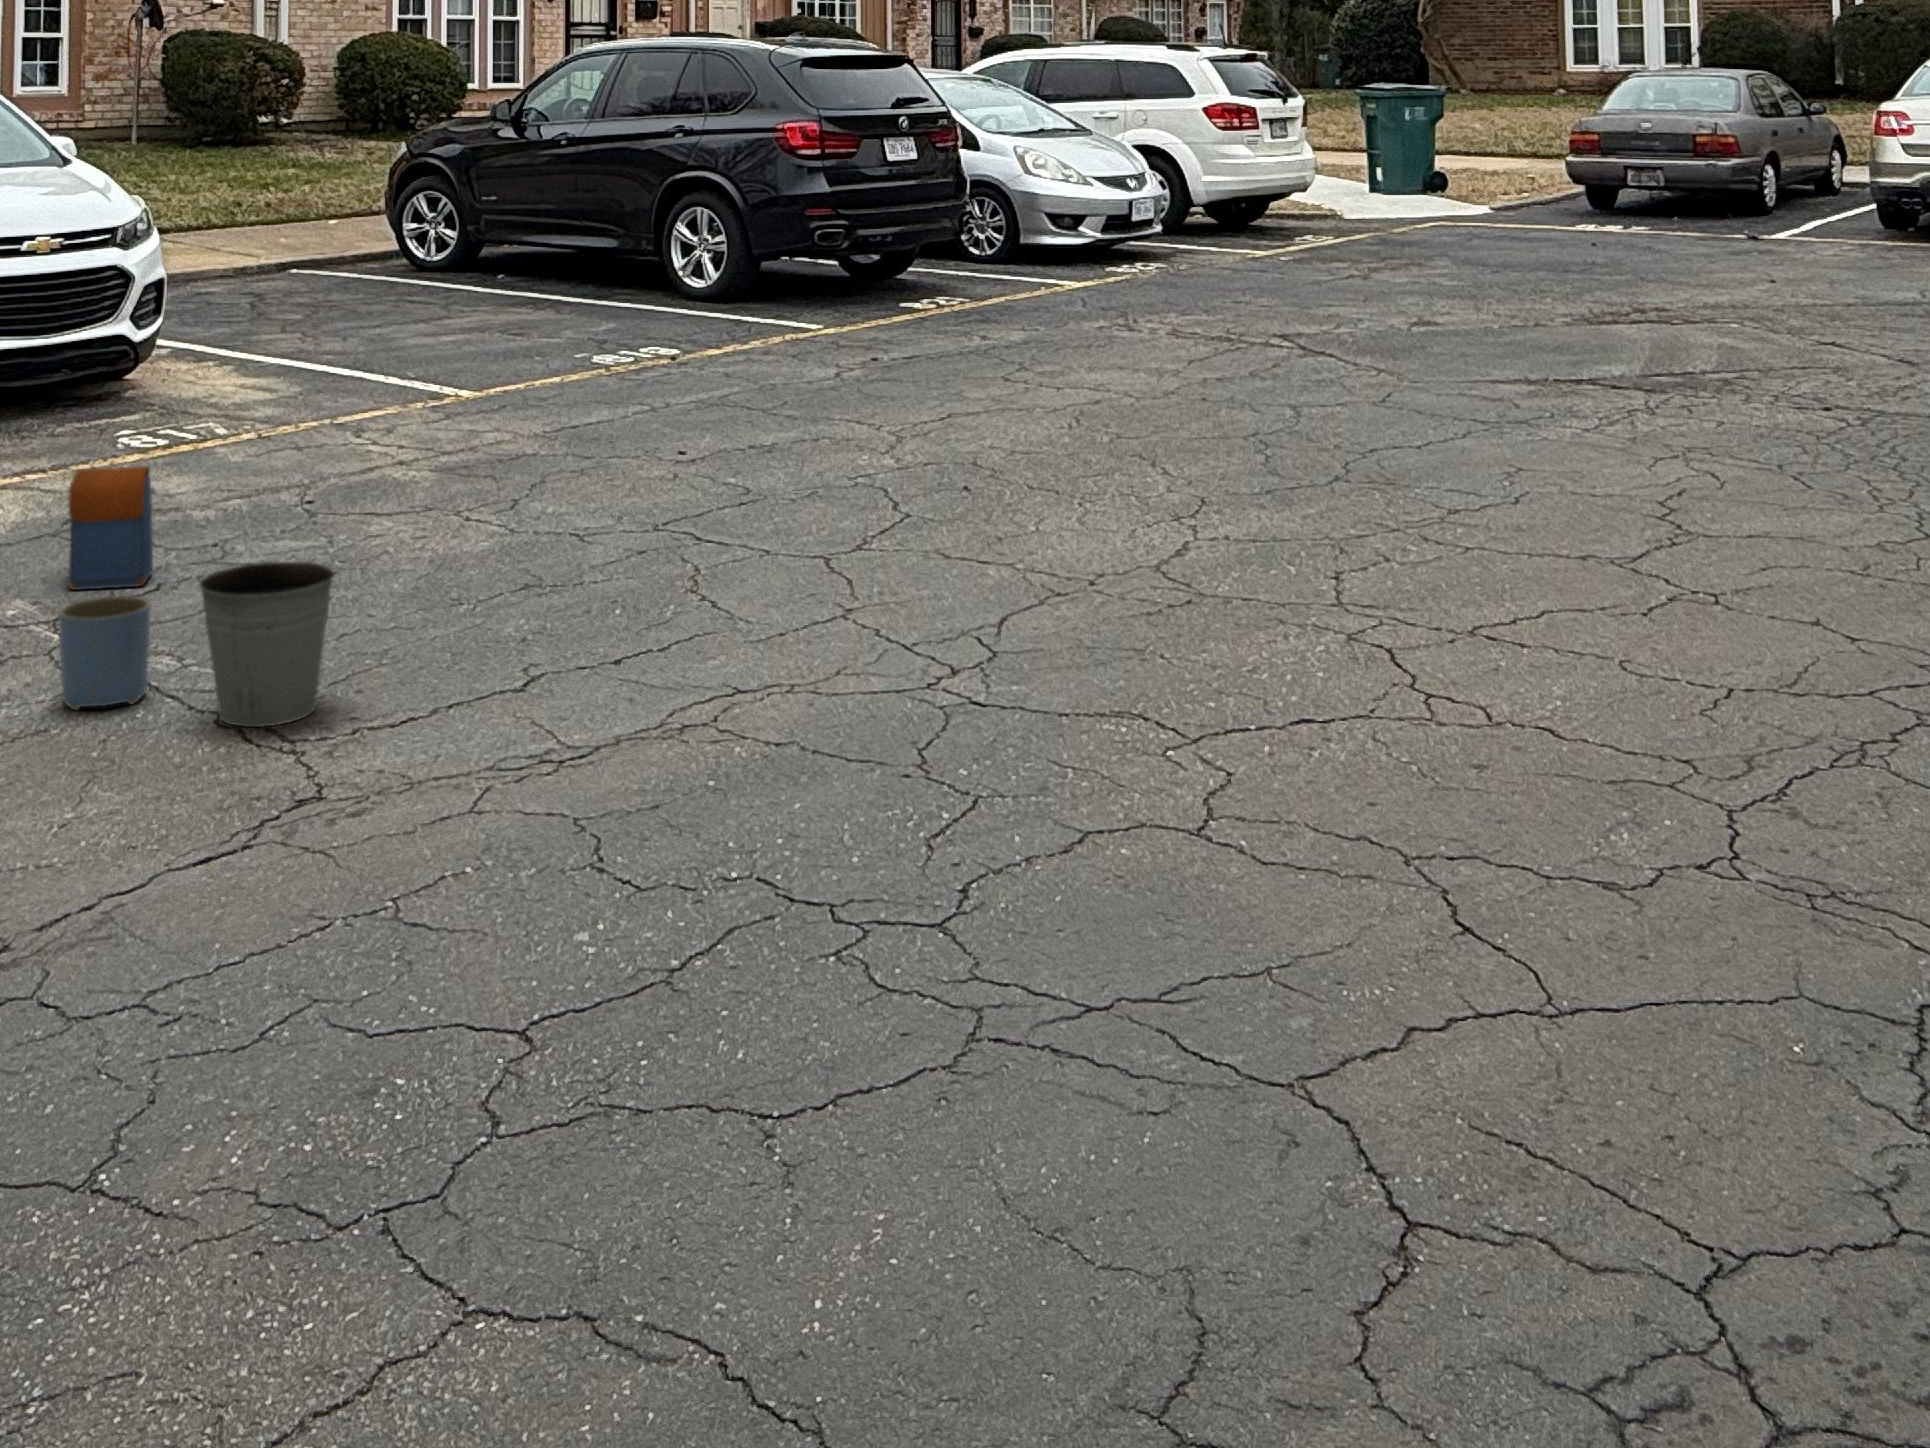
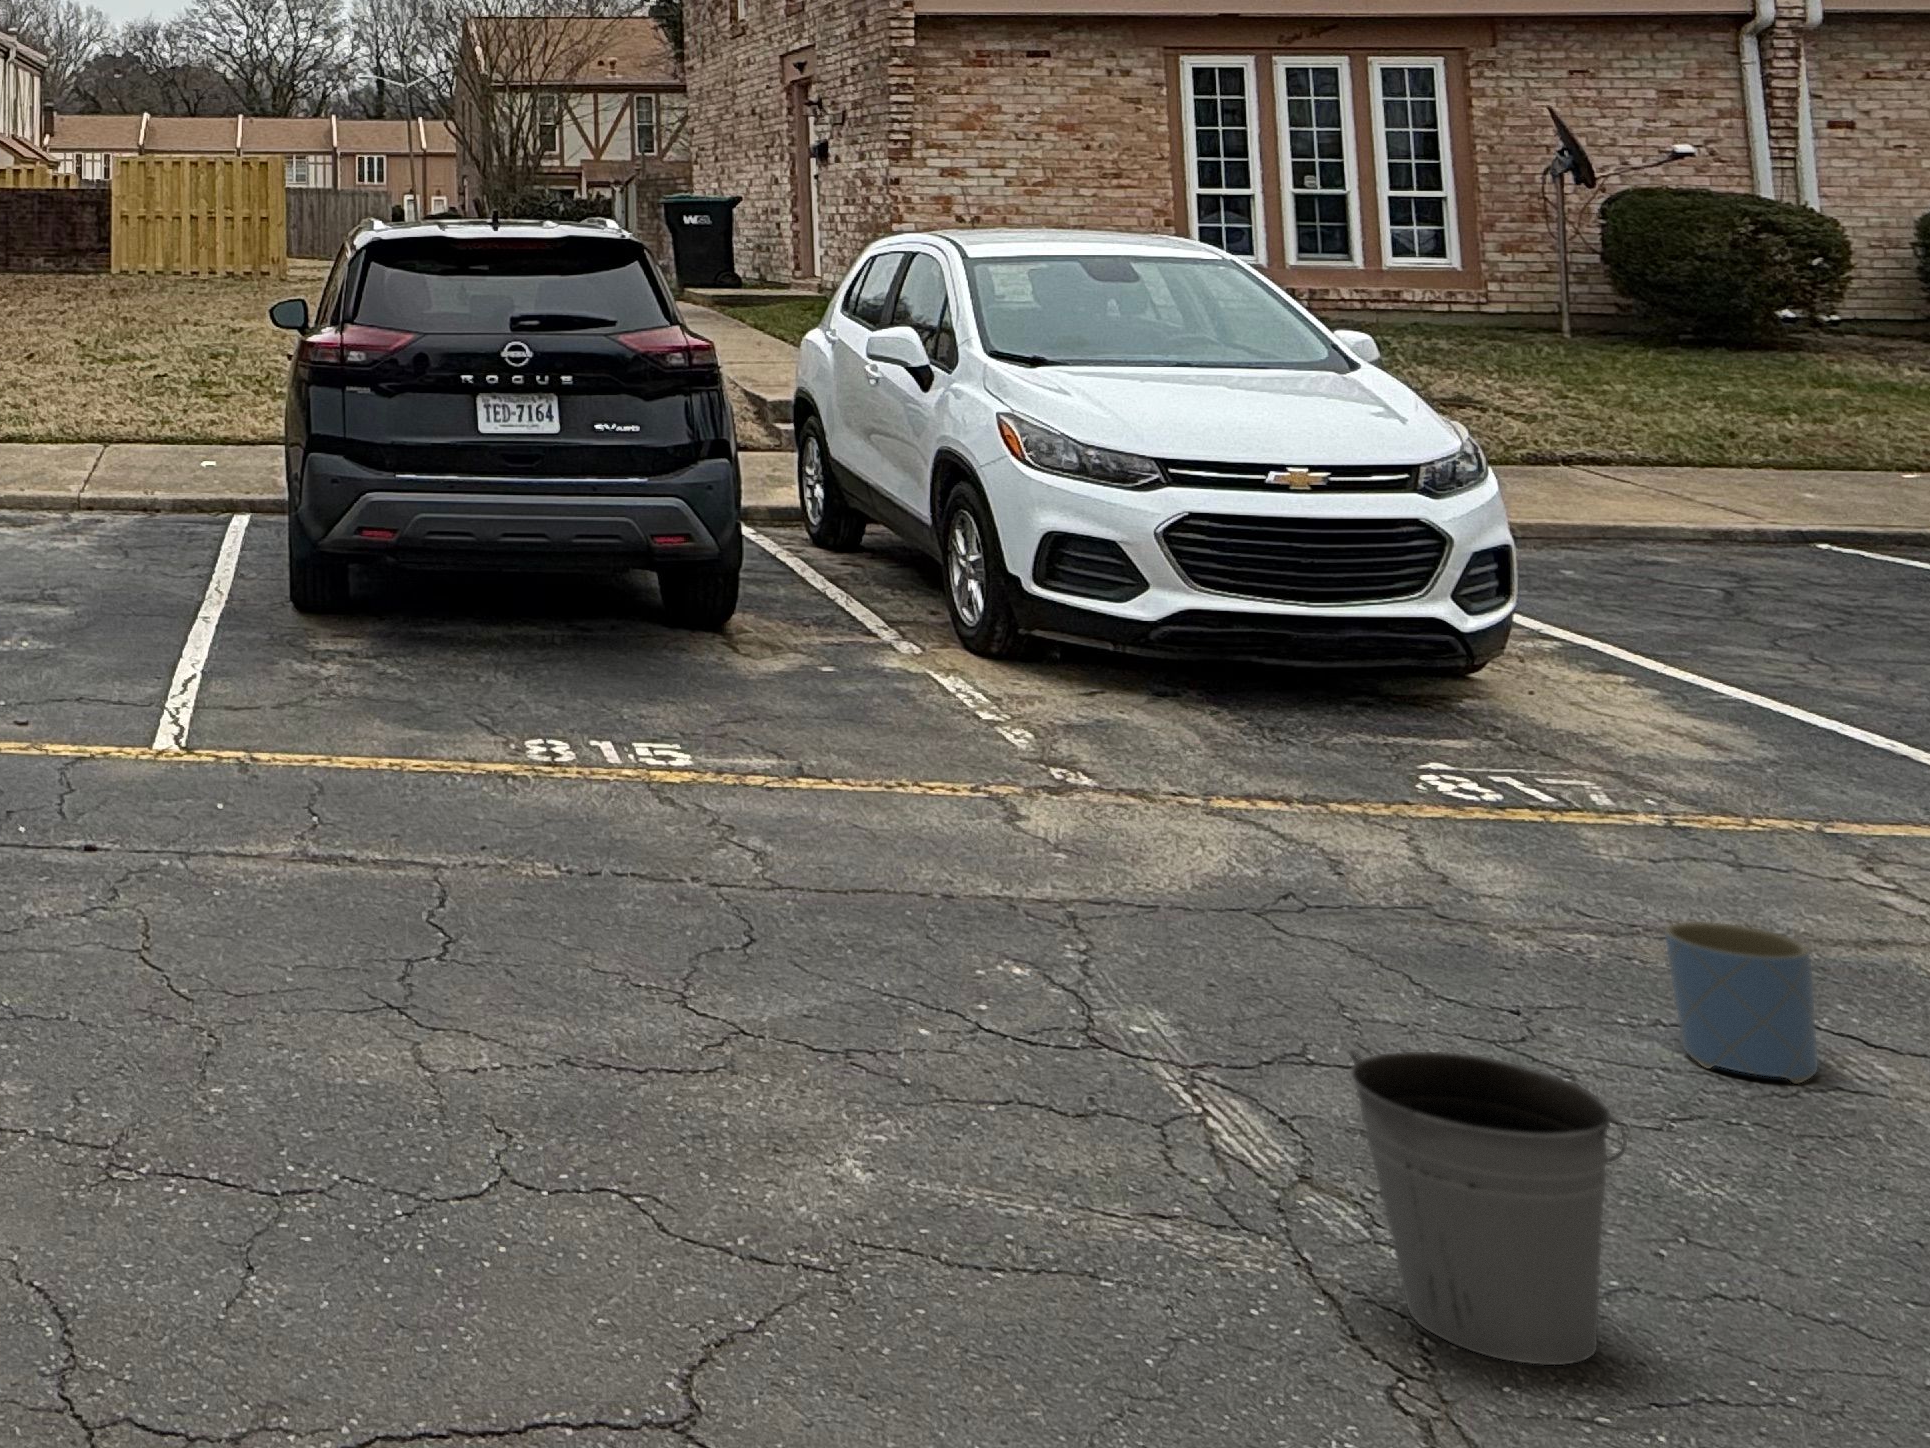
backpack: present [68,466,153,590] -> none [1236,810,1388,1011]
planter: present [58,596,151,710] -> present [1665,922,1818,1084]

